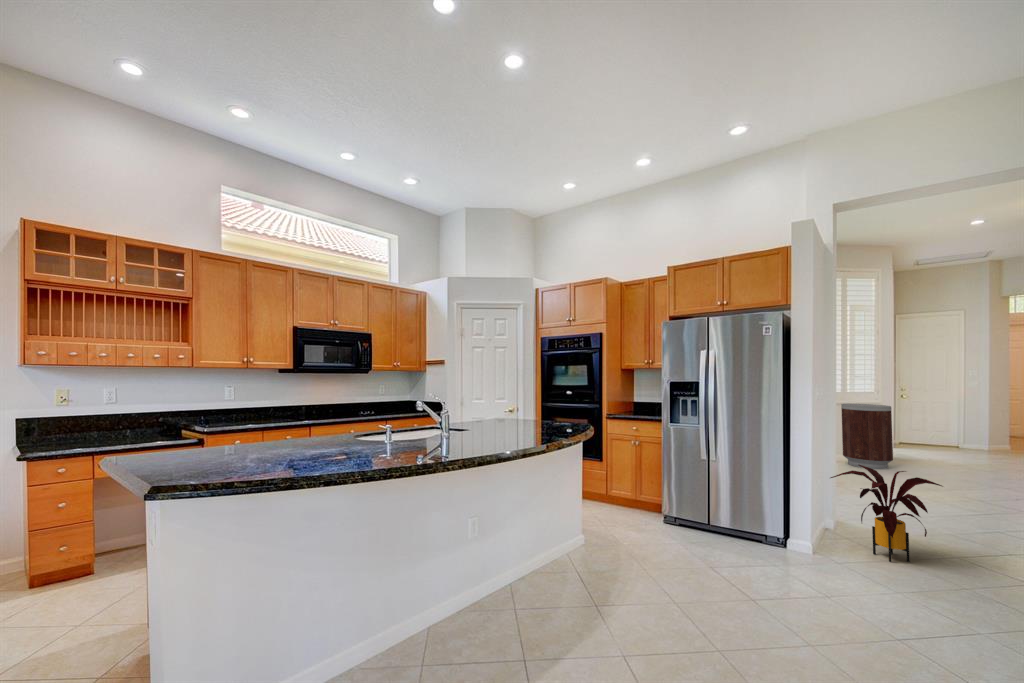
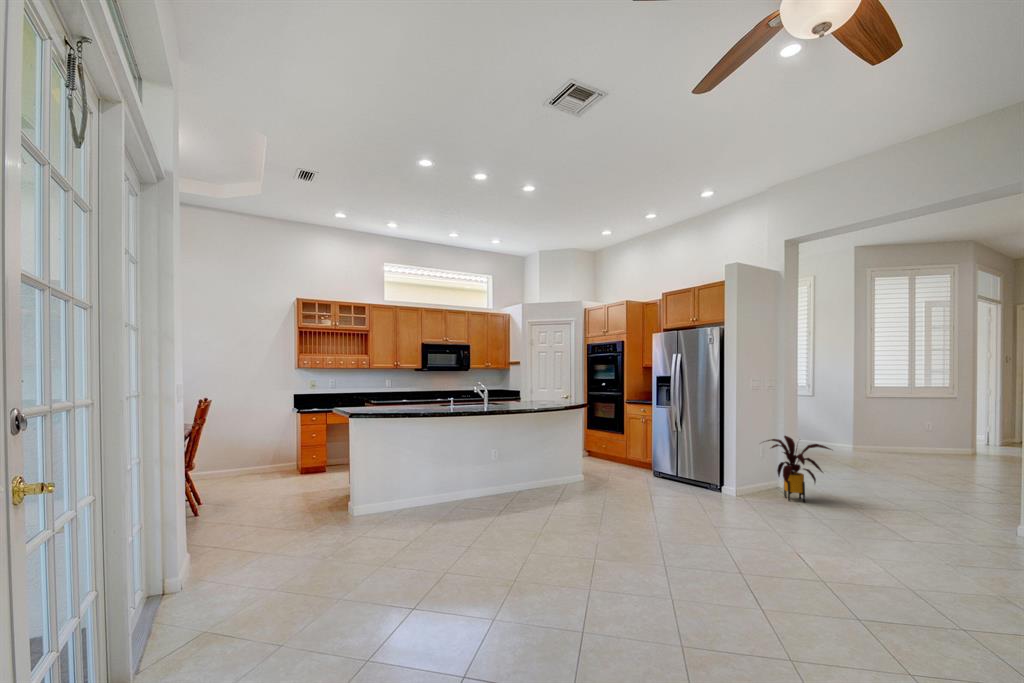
trash can: present [841,404,893,469] -> none [893,398,945,460]

